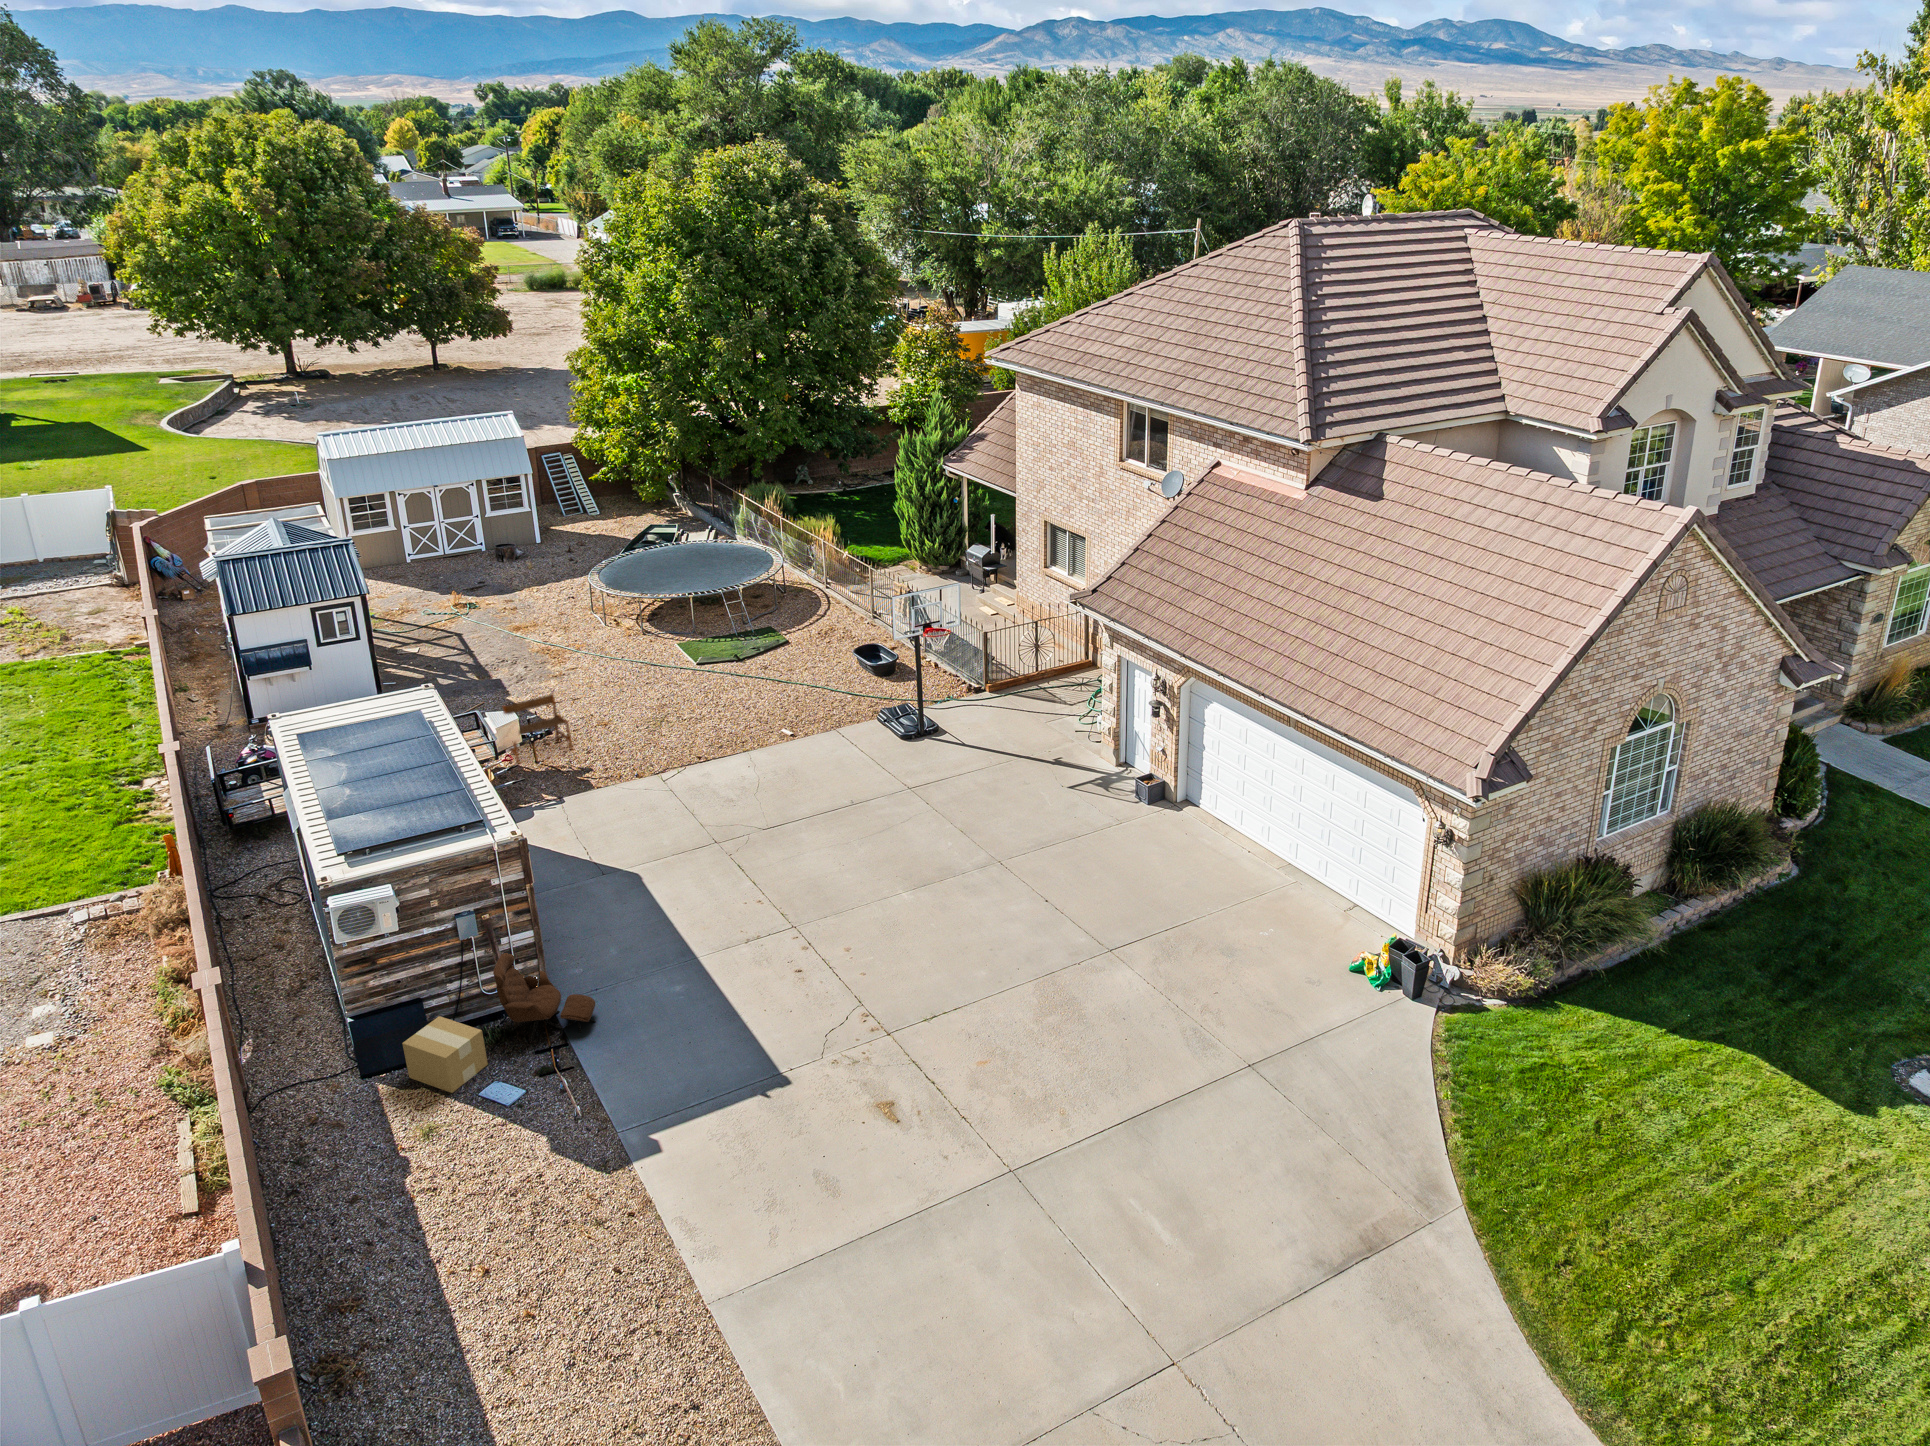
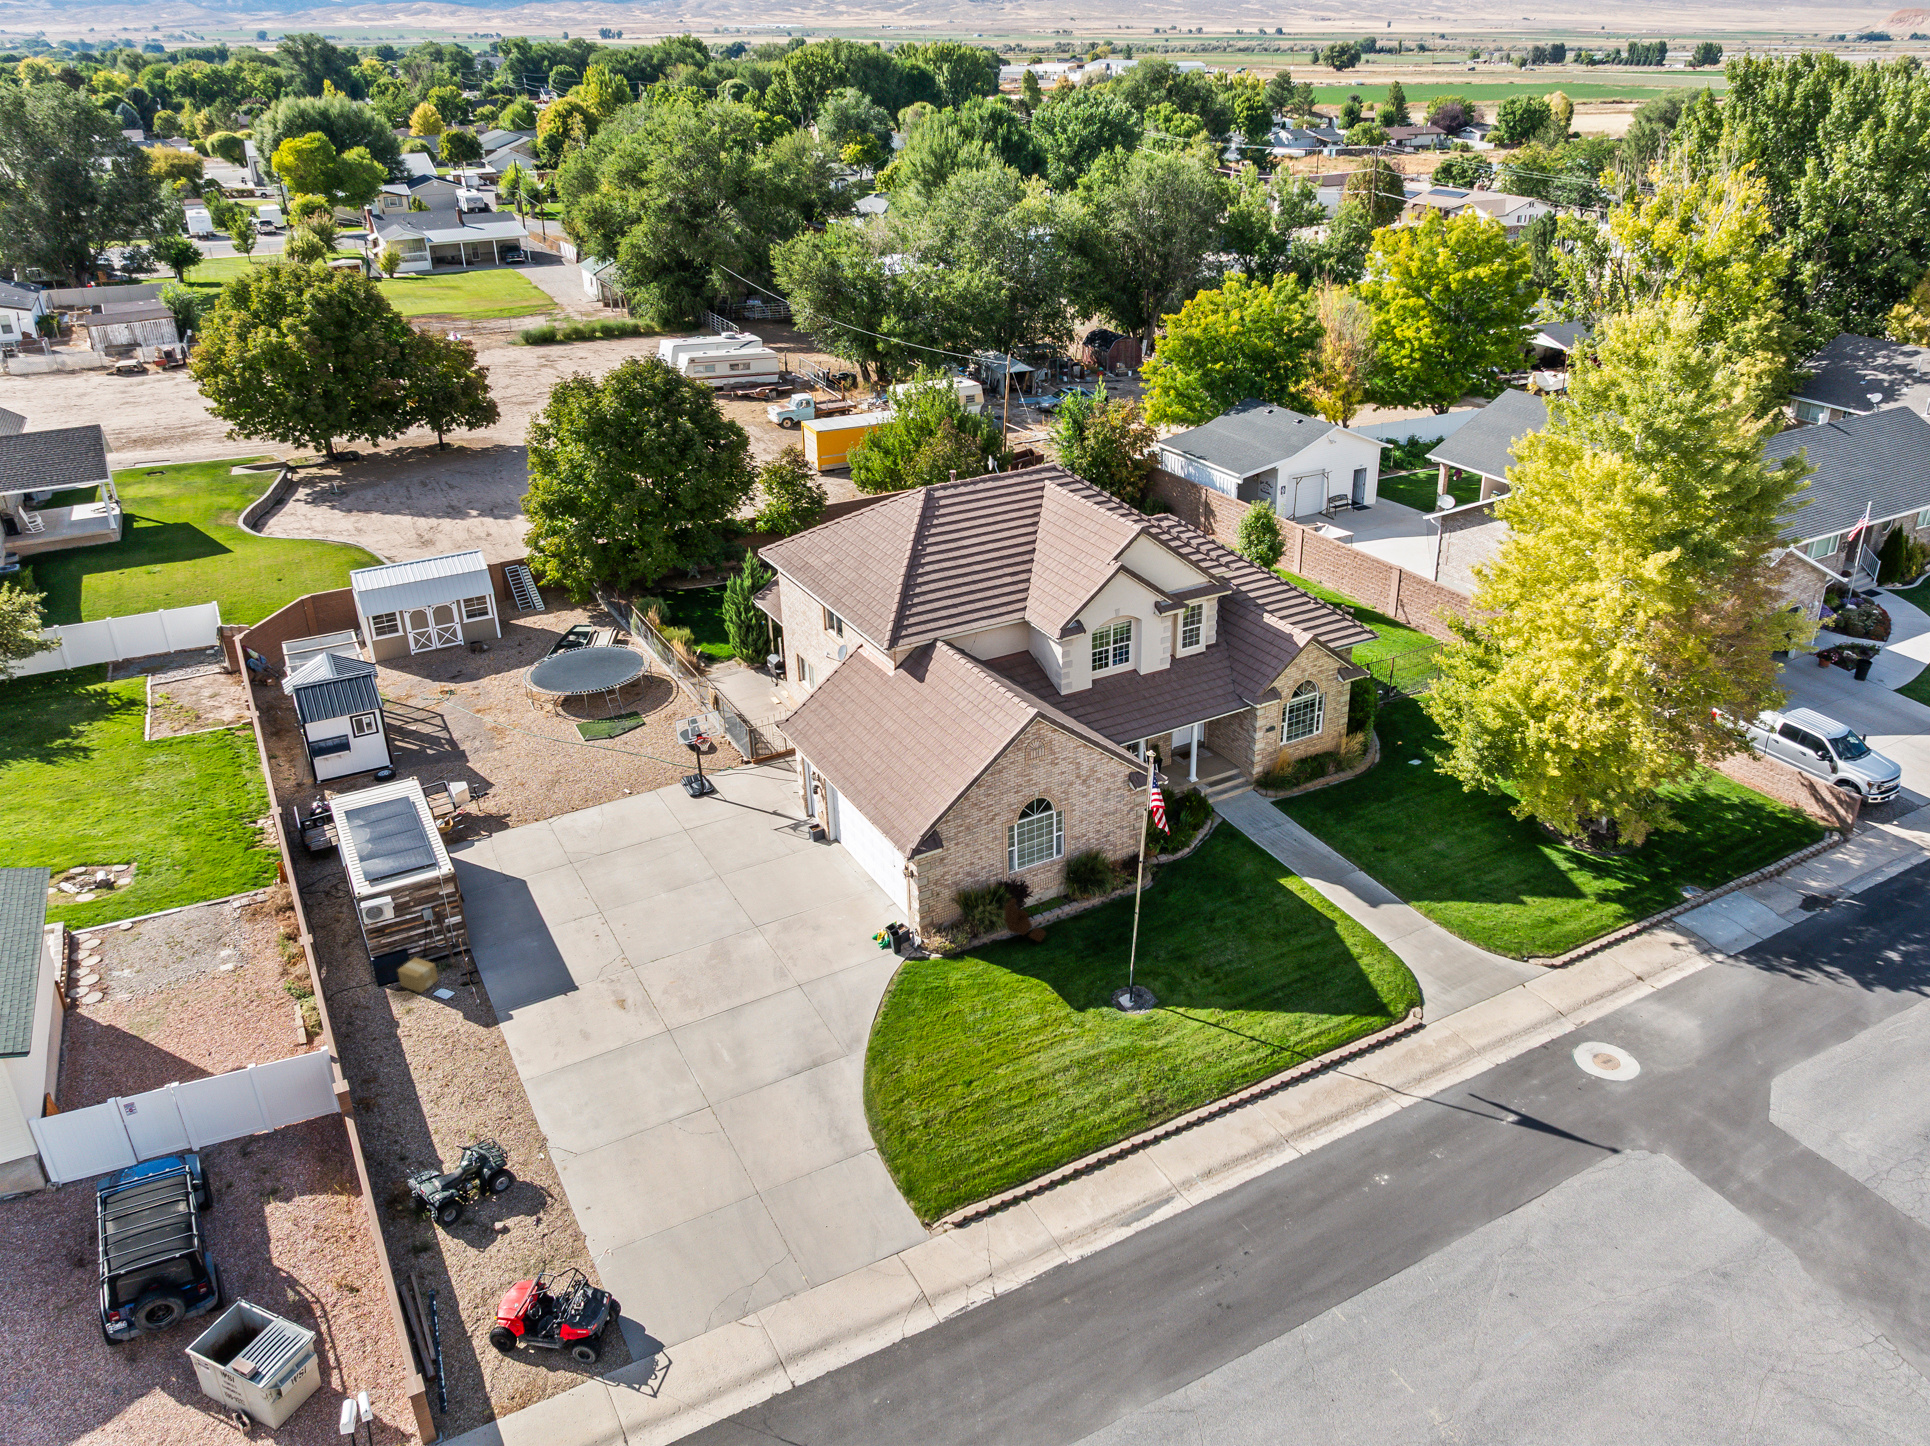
bench: present [503,694,573,764] -> none [460,770,501,812]
lounge chair: present [493,952,596,1040] -> present [1004,898,1046,942]

